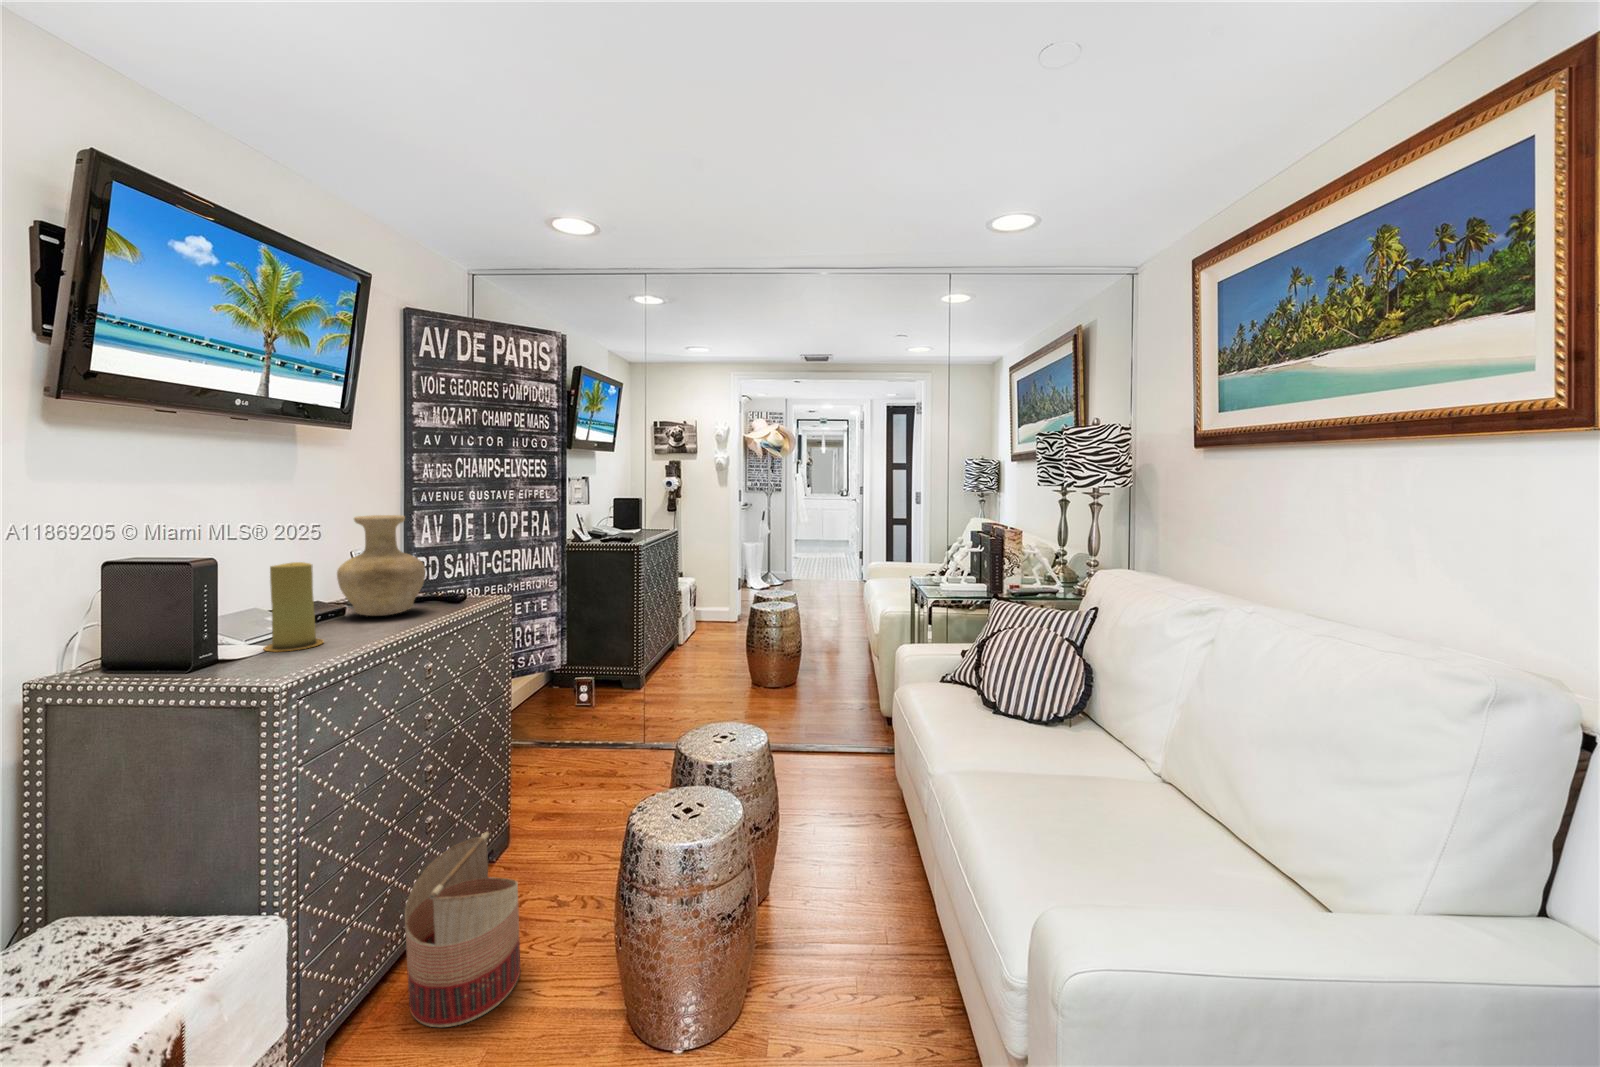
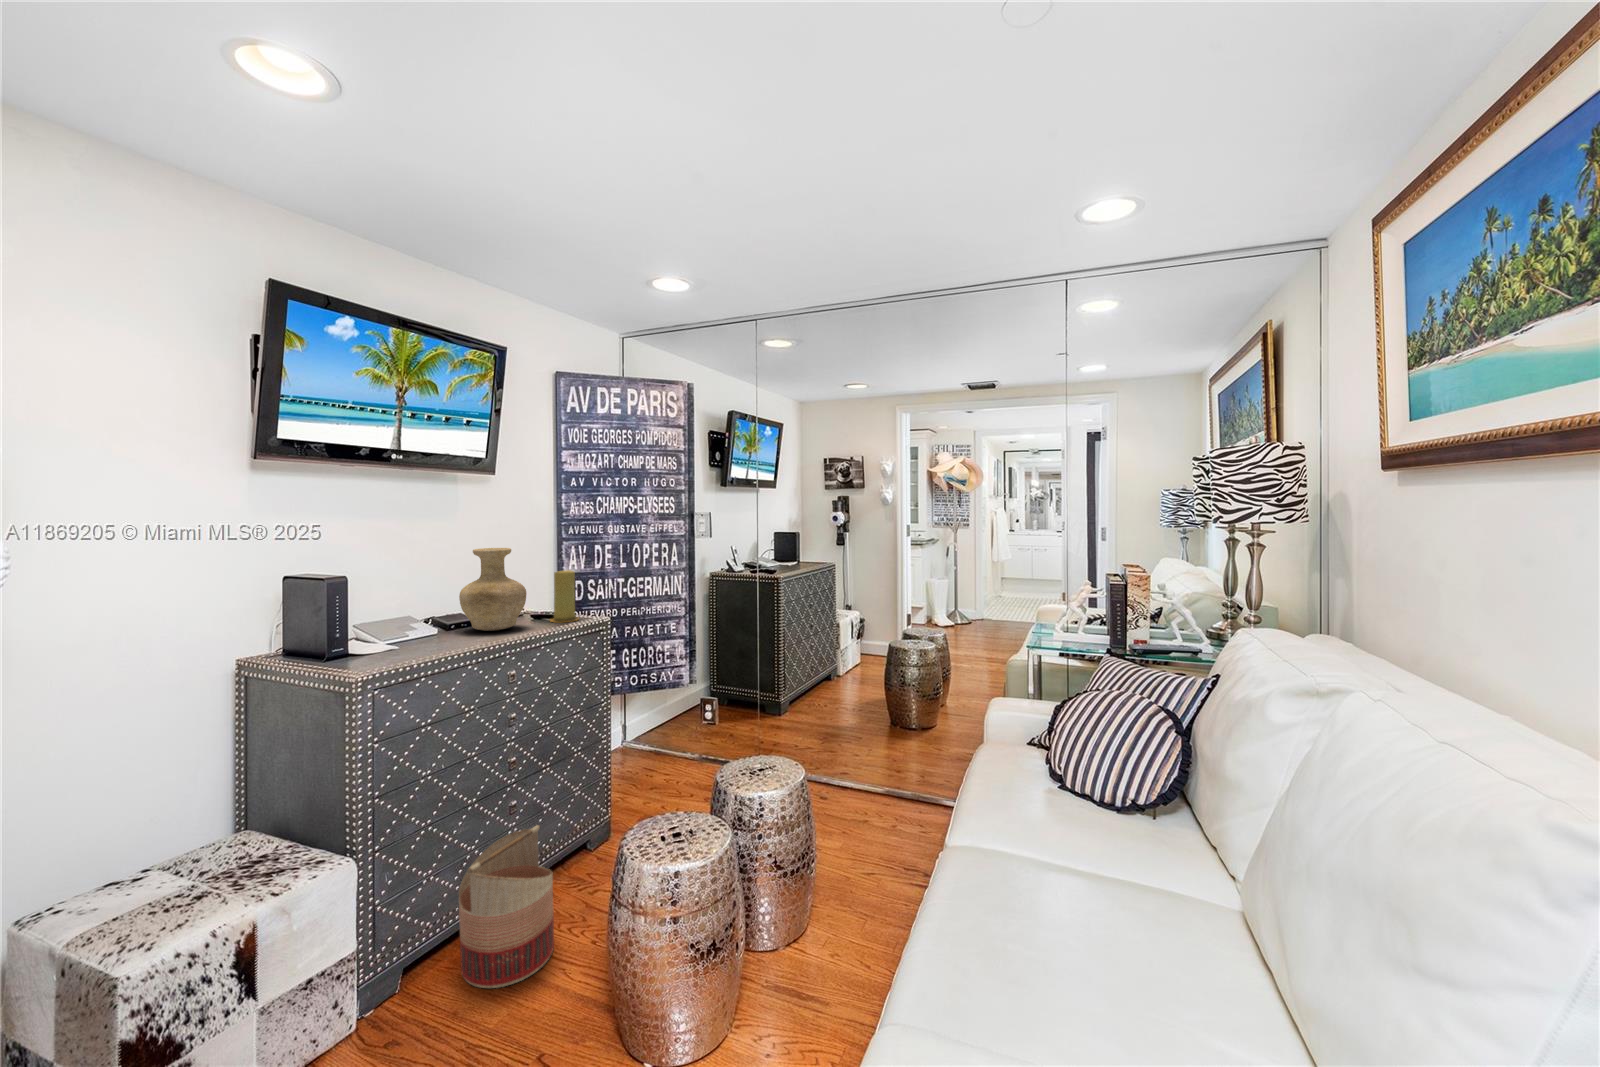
candle: present [264,562,324,652] -> present [550,570,579,622]

